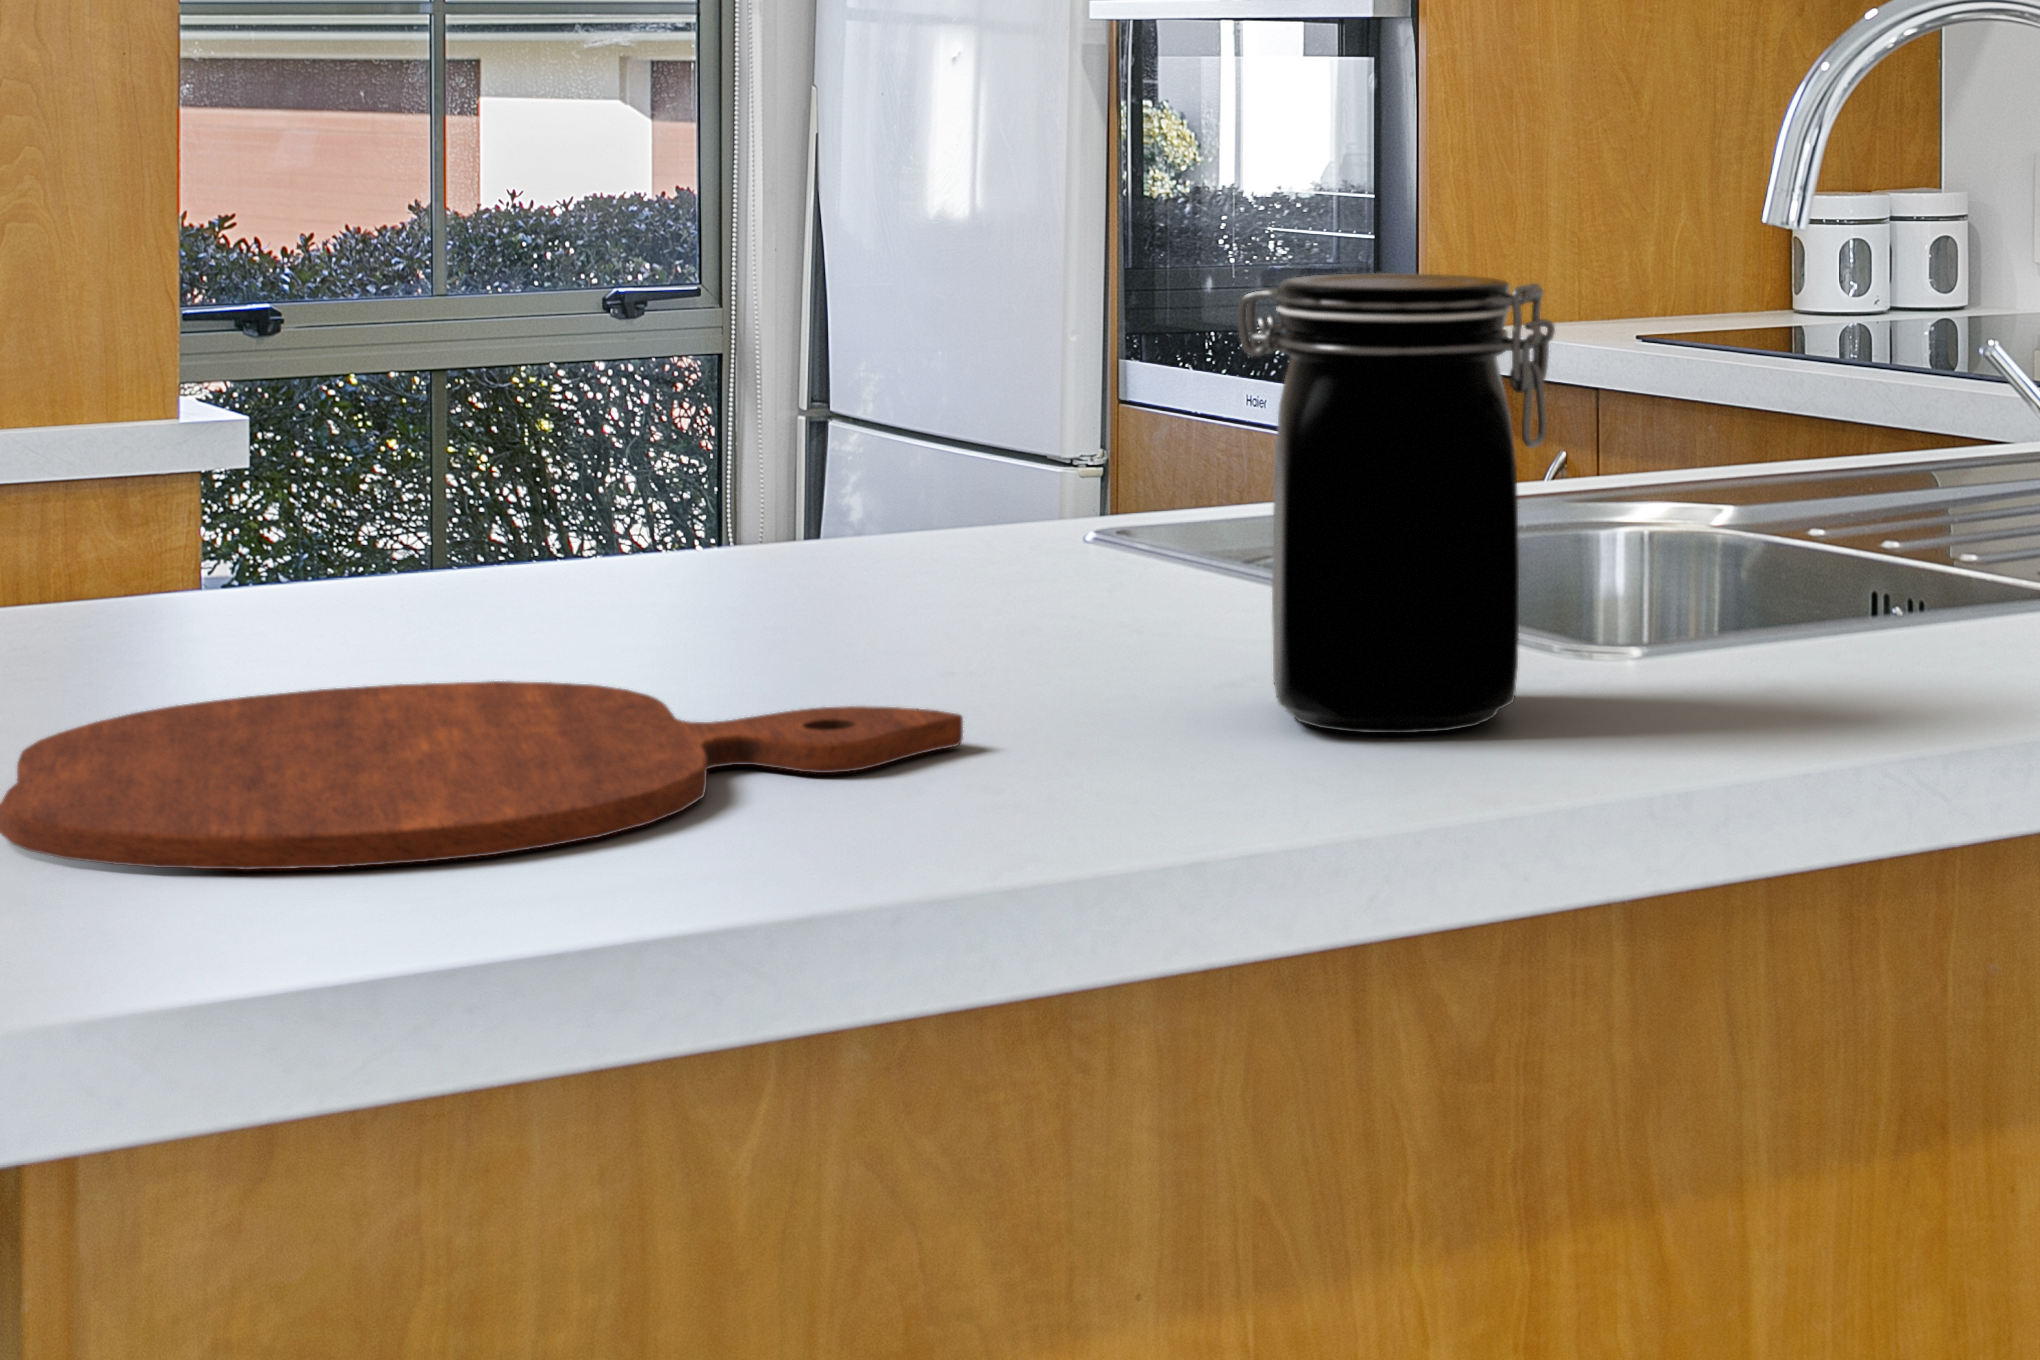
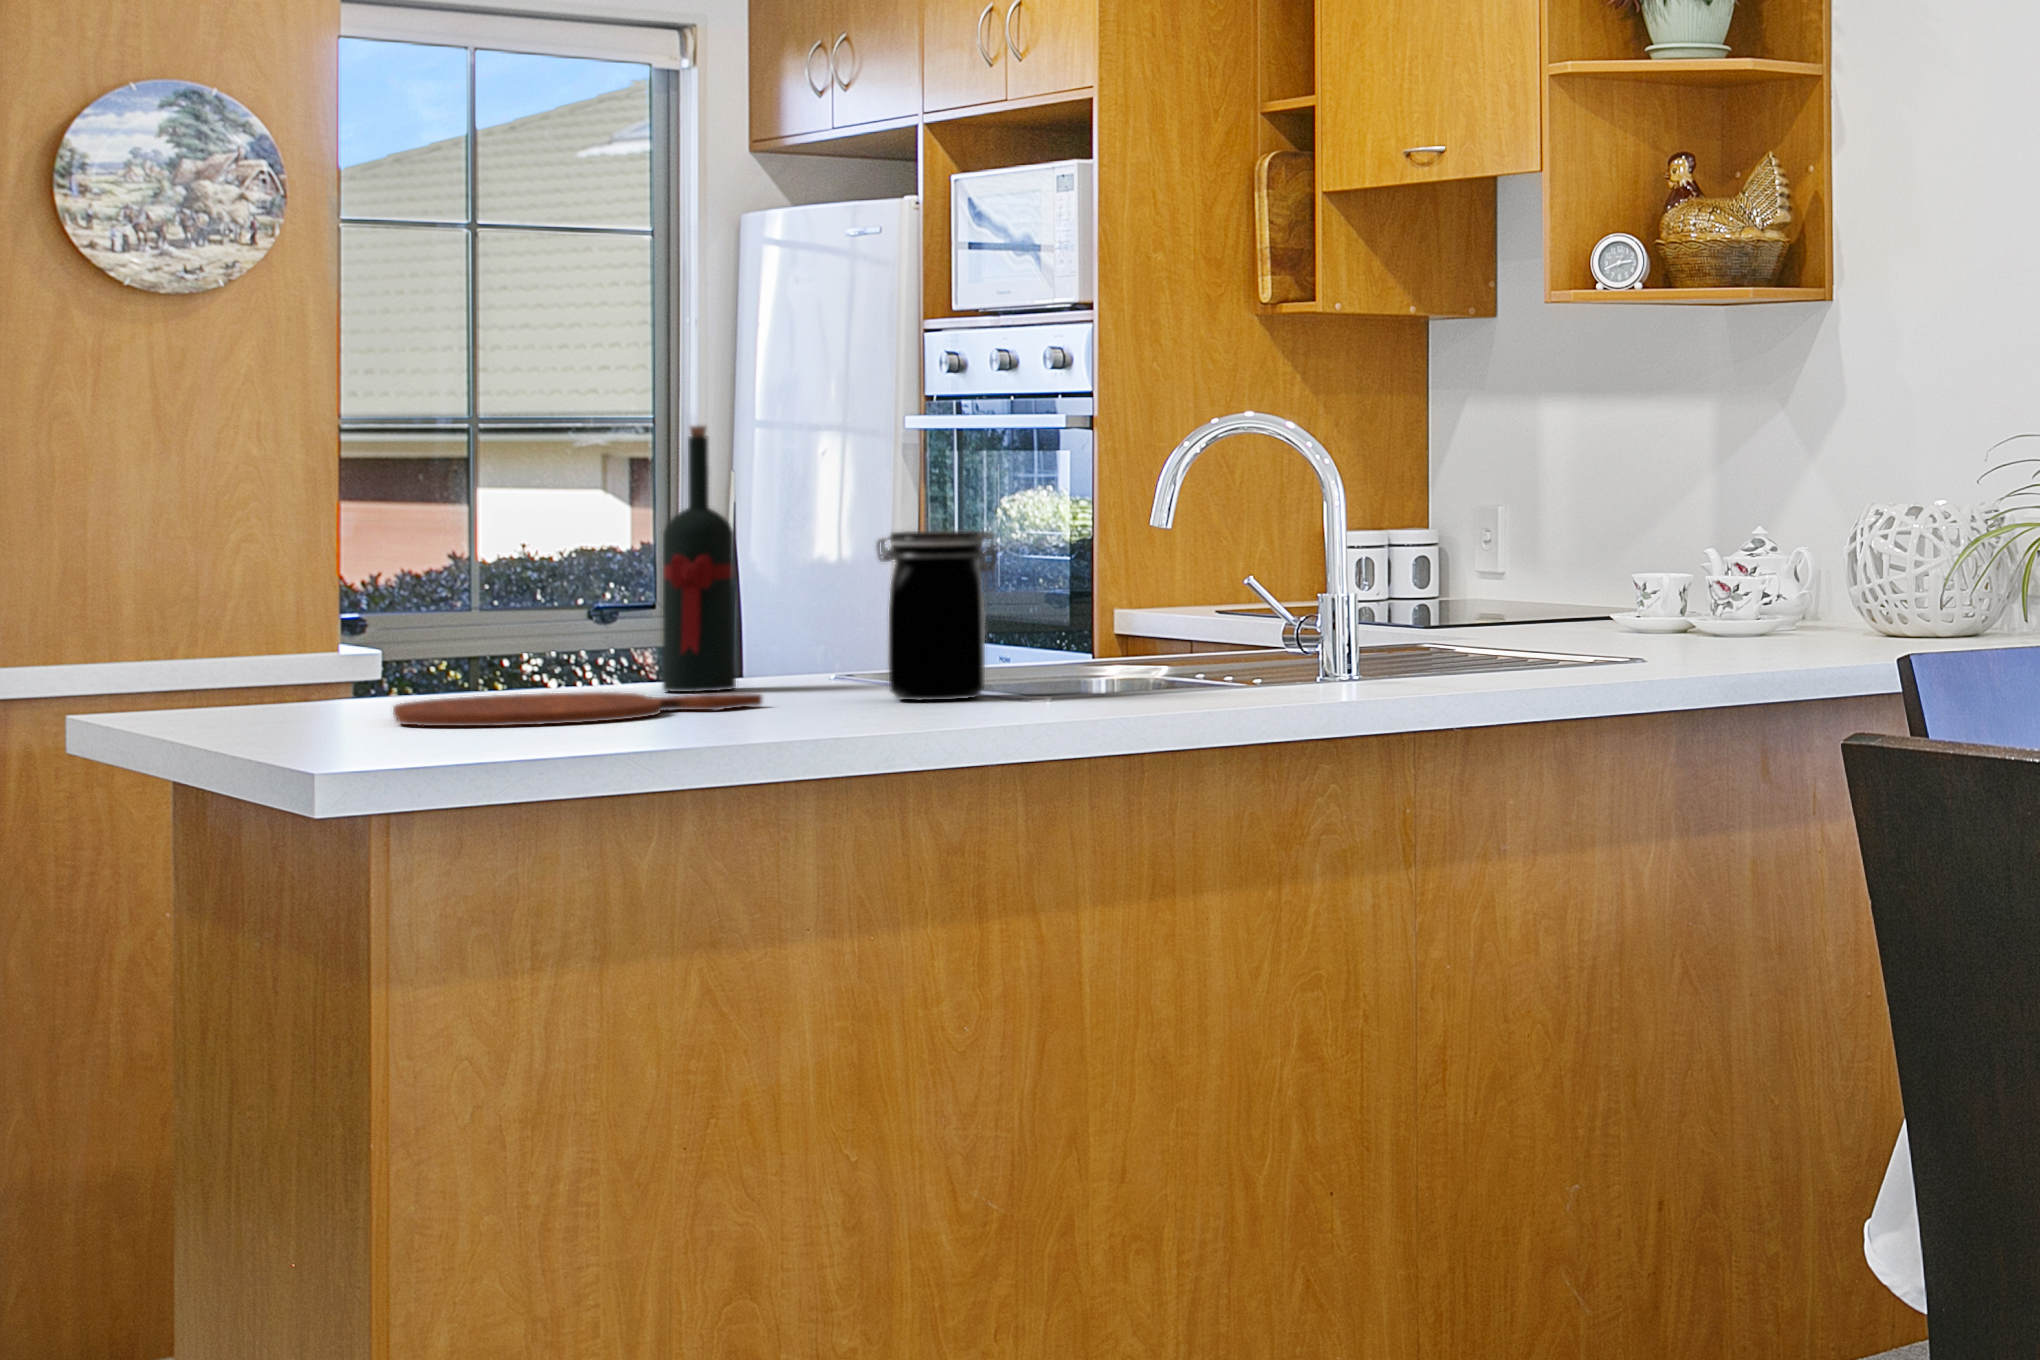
wine bottle: none [712,2,876,641] -> present [663,426,736,692]

